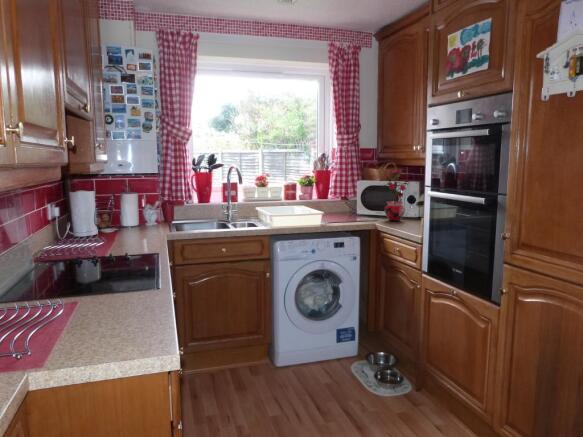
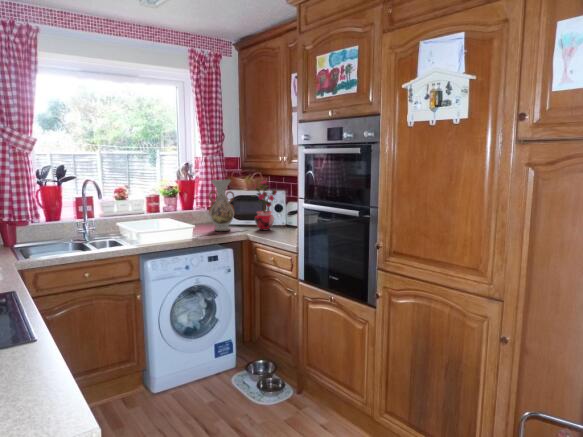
vase: none [339,168,365,220] -> present [209,180,235,231]

